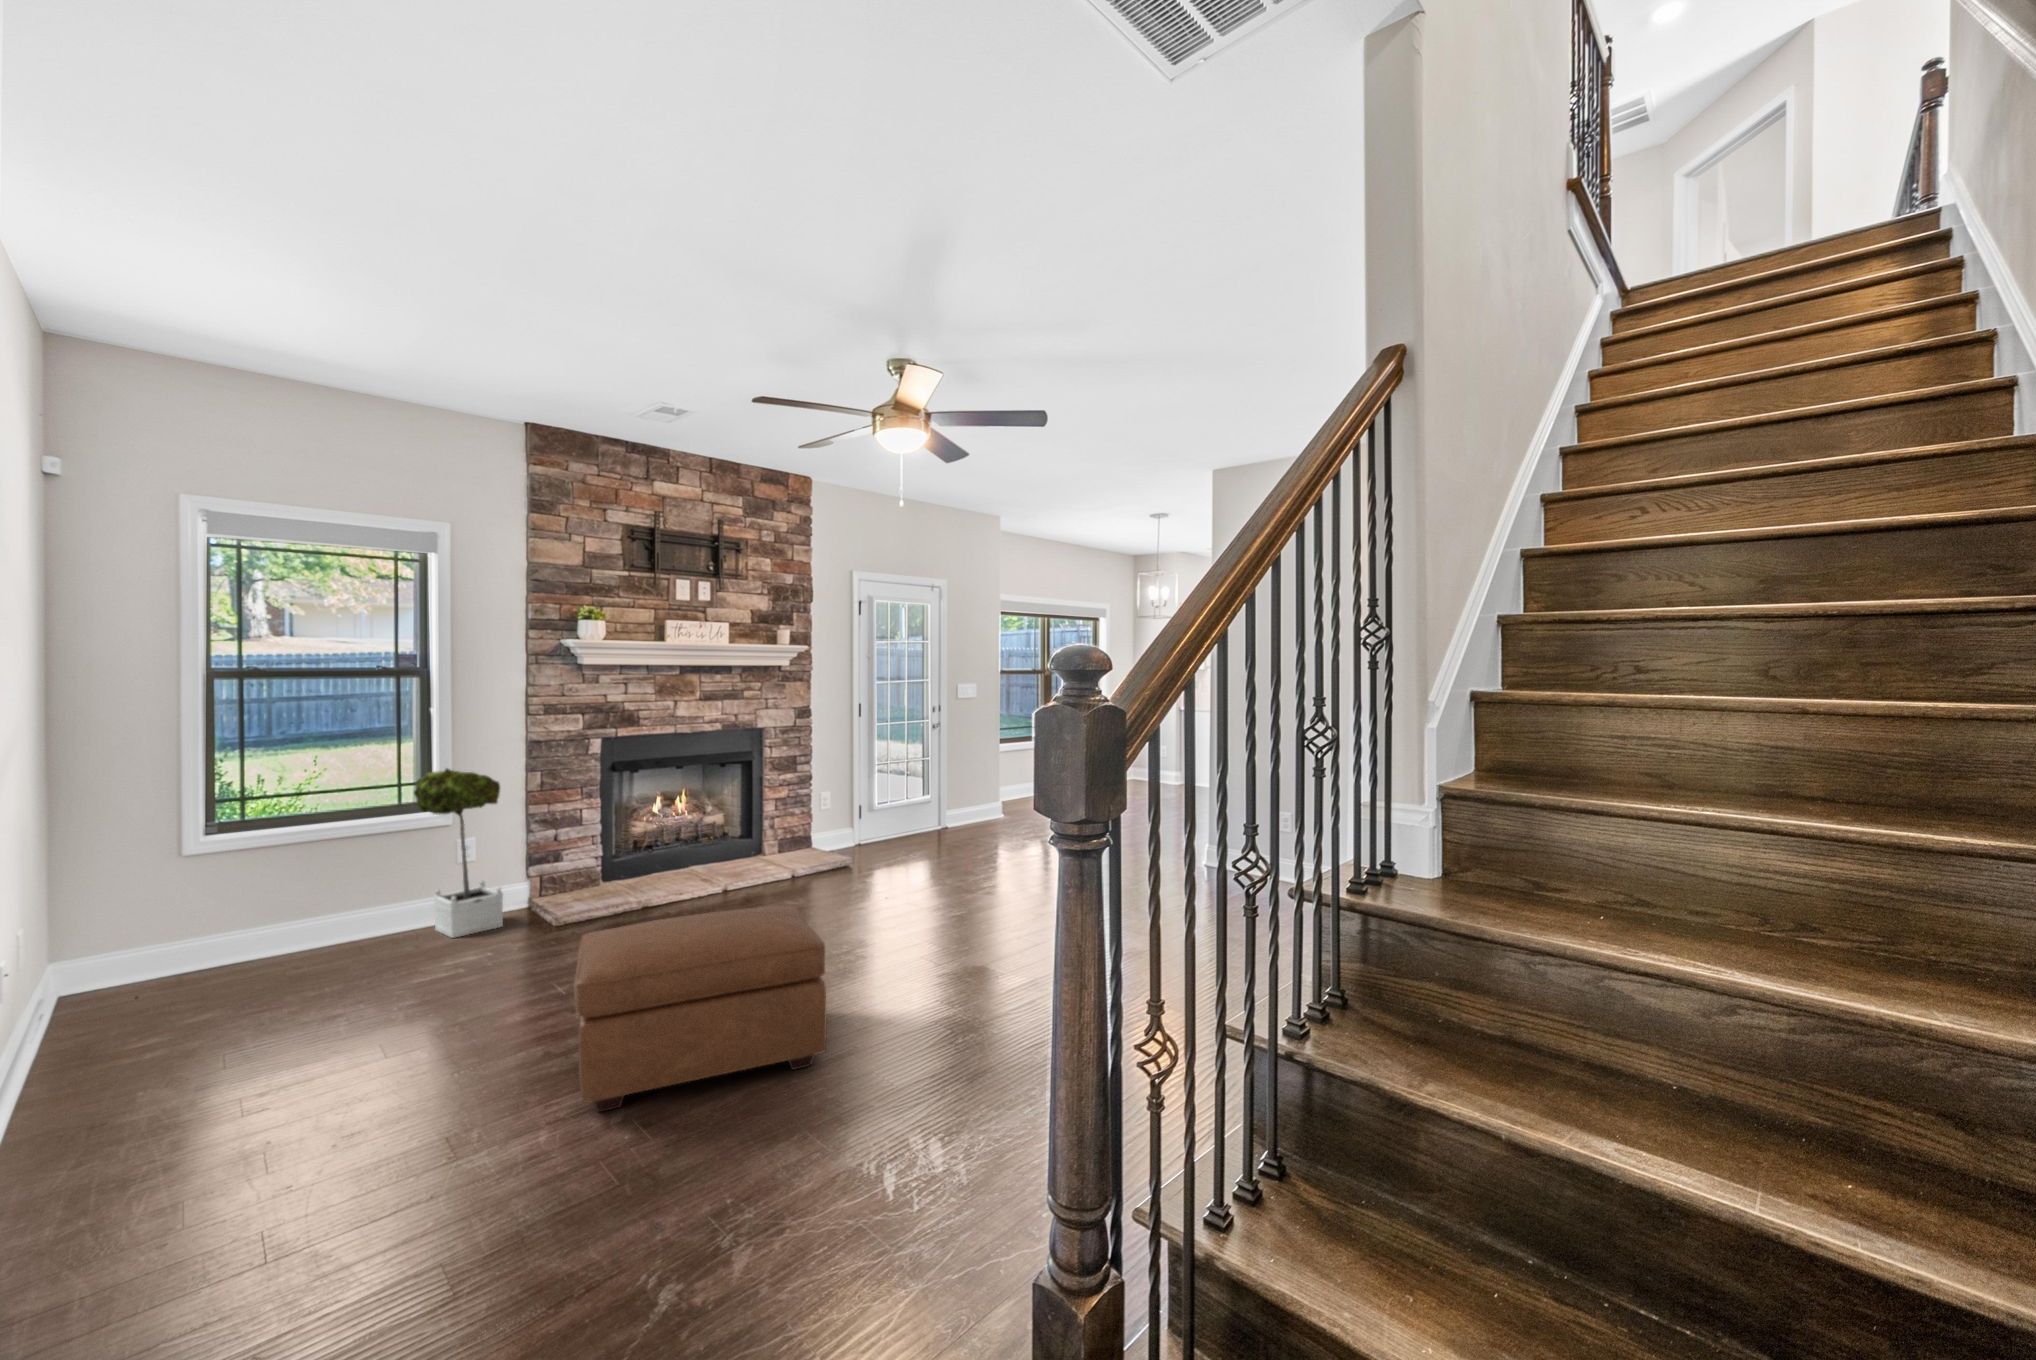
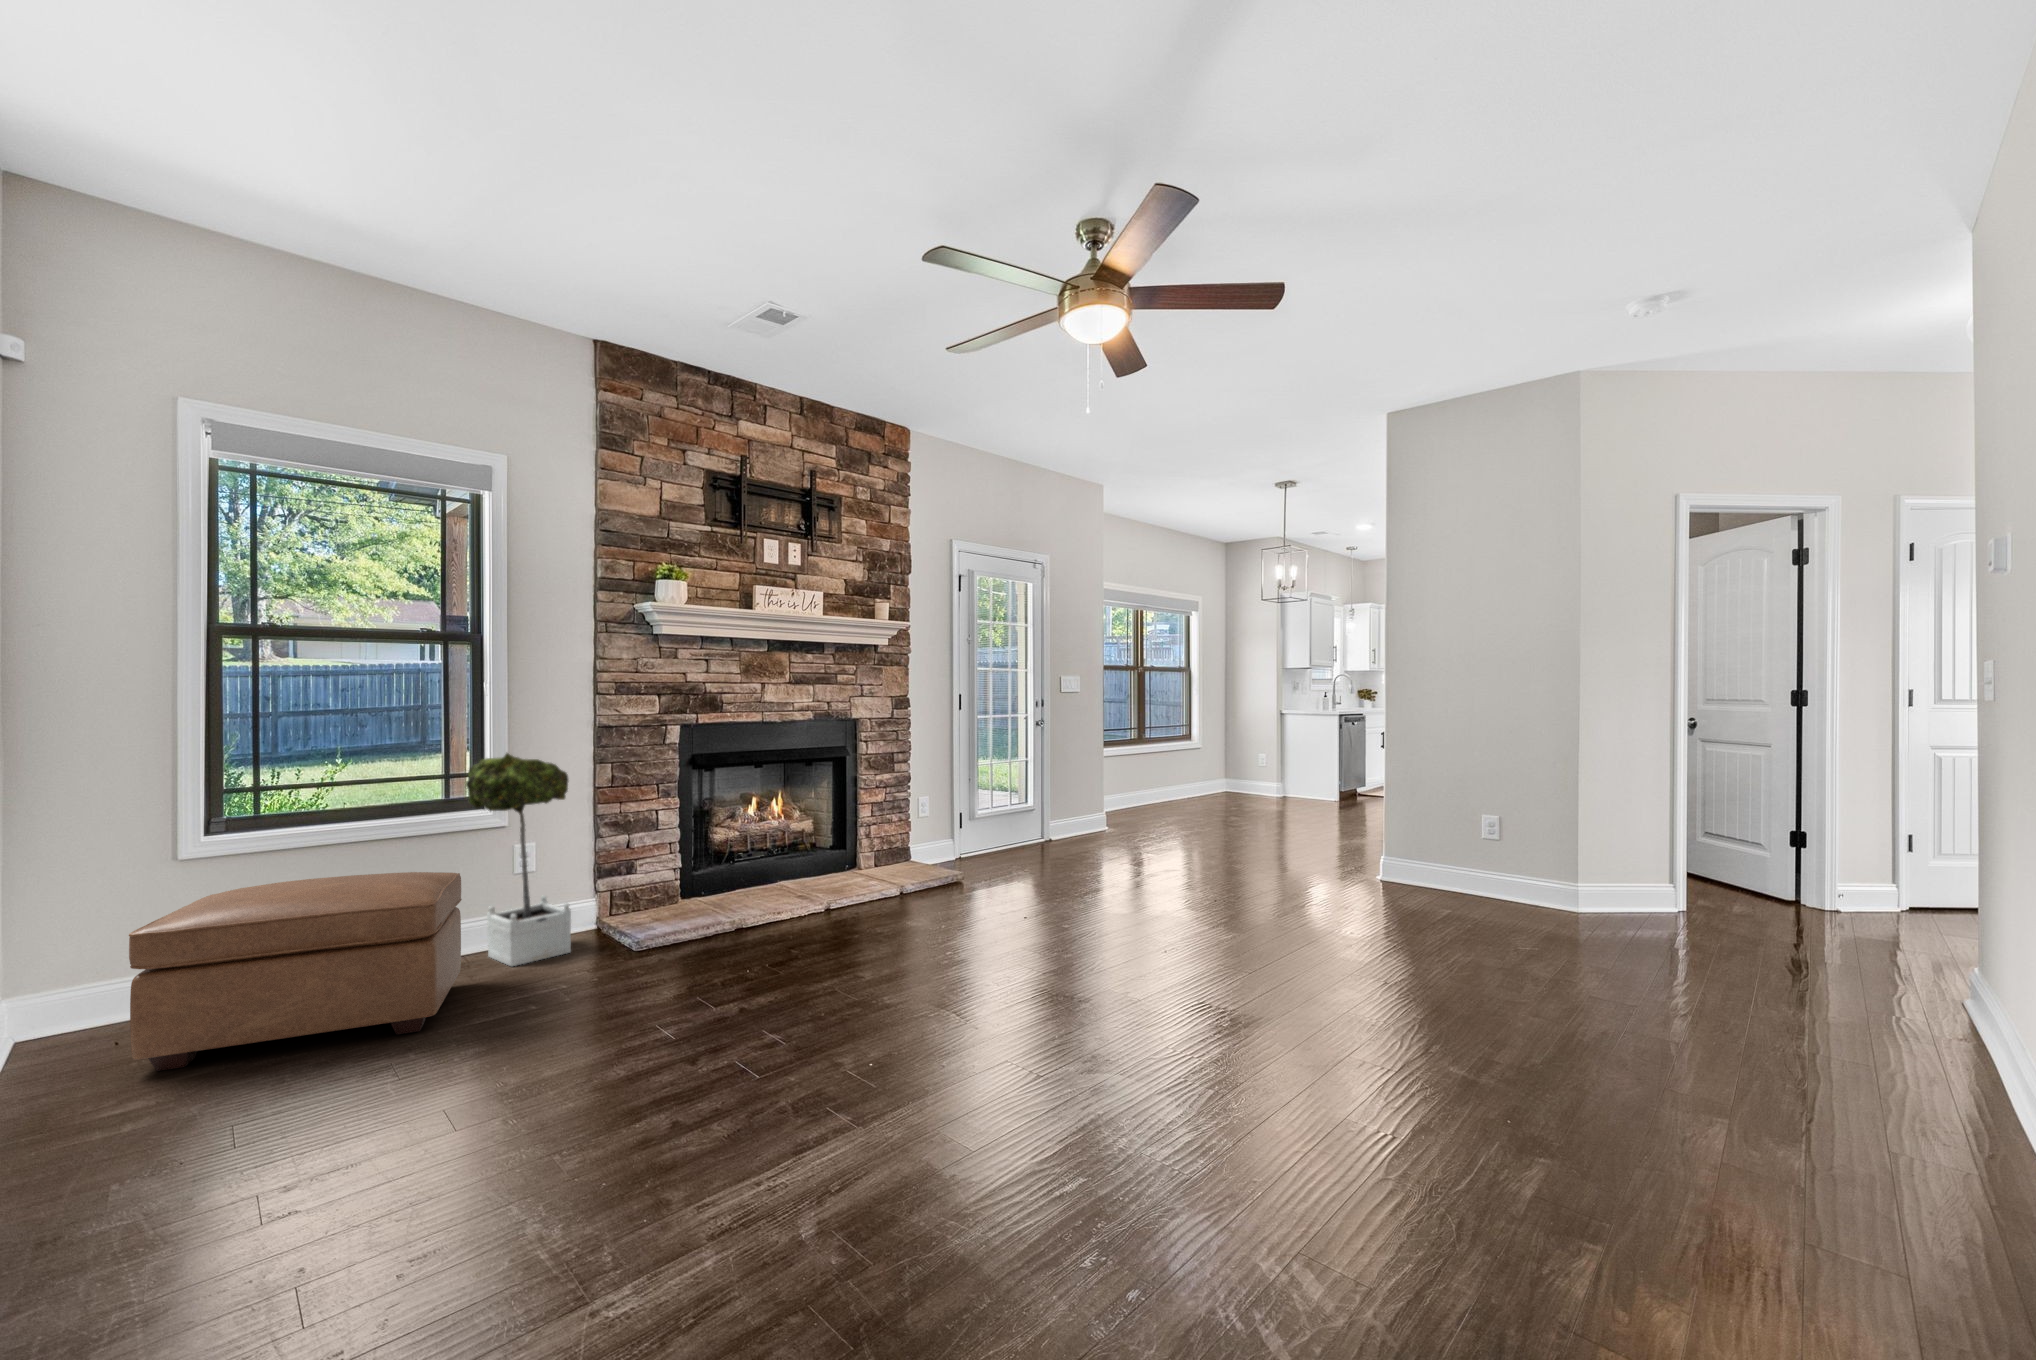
ottoman: present [574,905,827,1112] -> present [129,872,462,1071]

